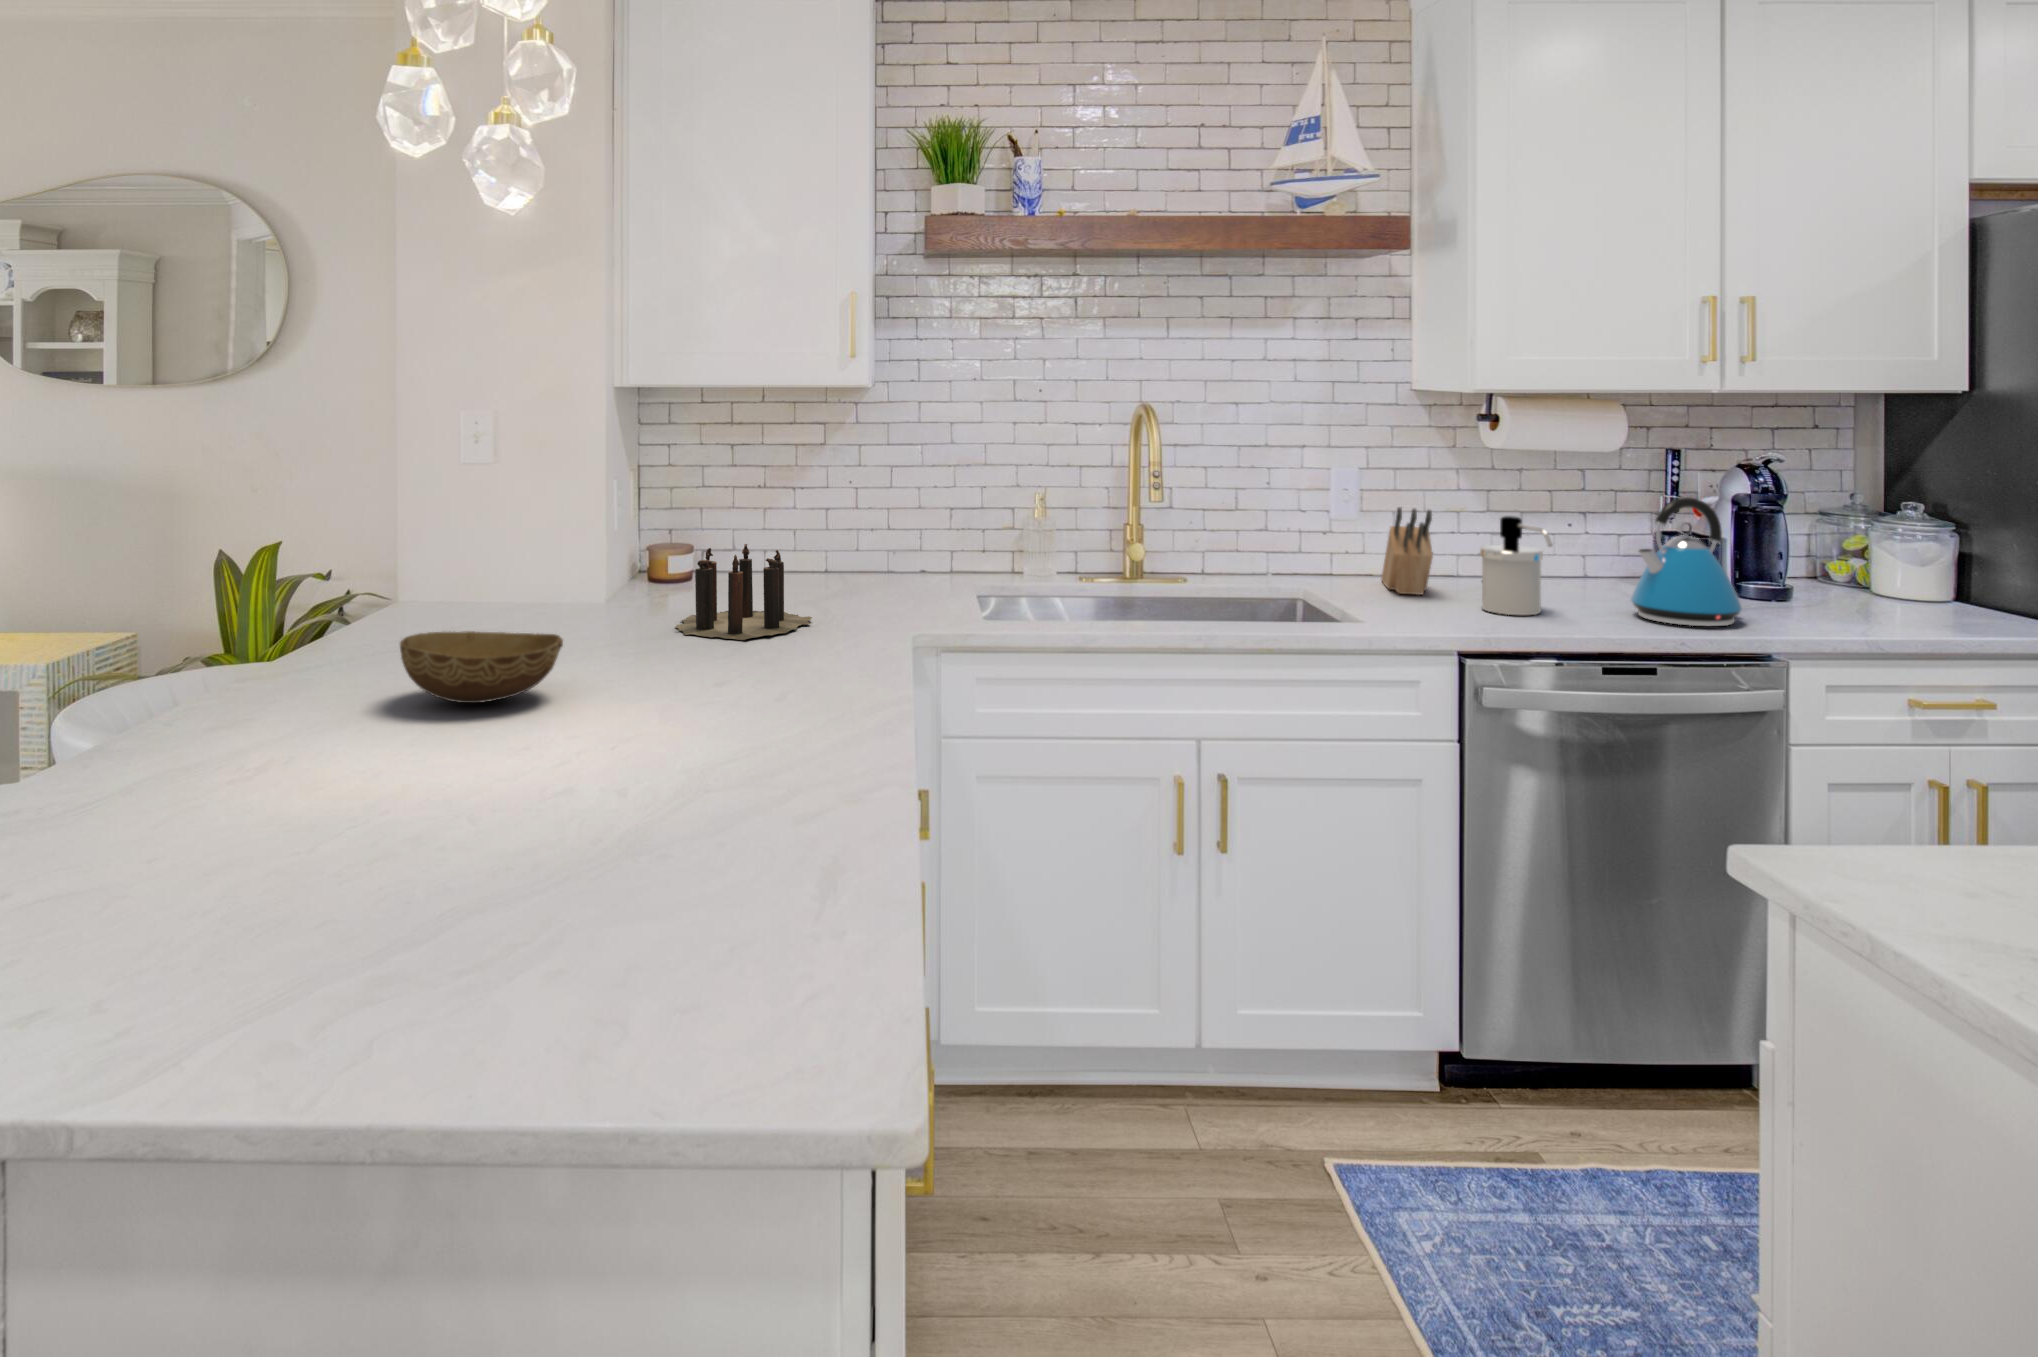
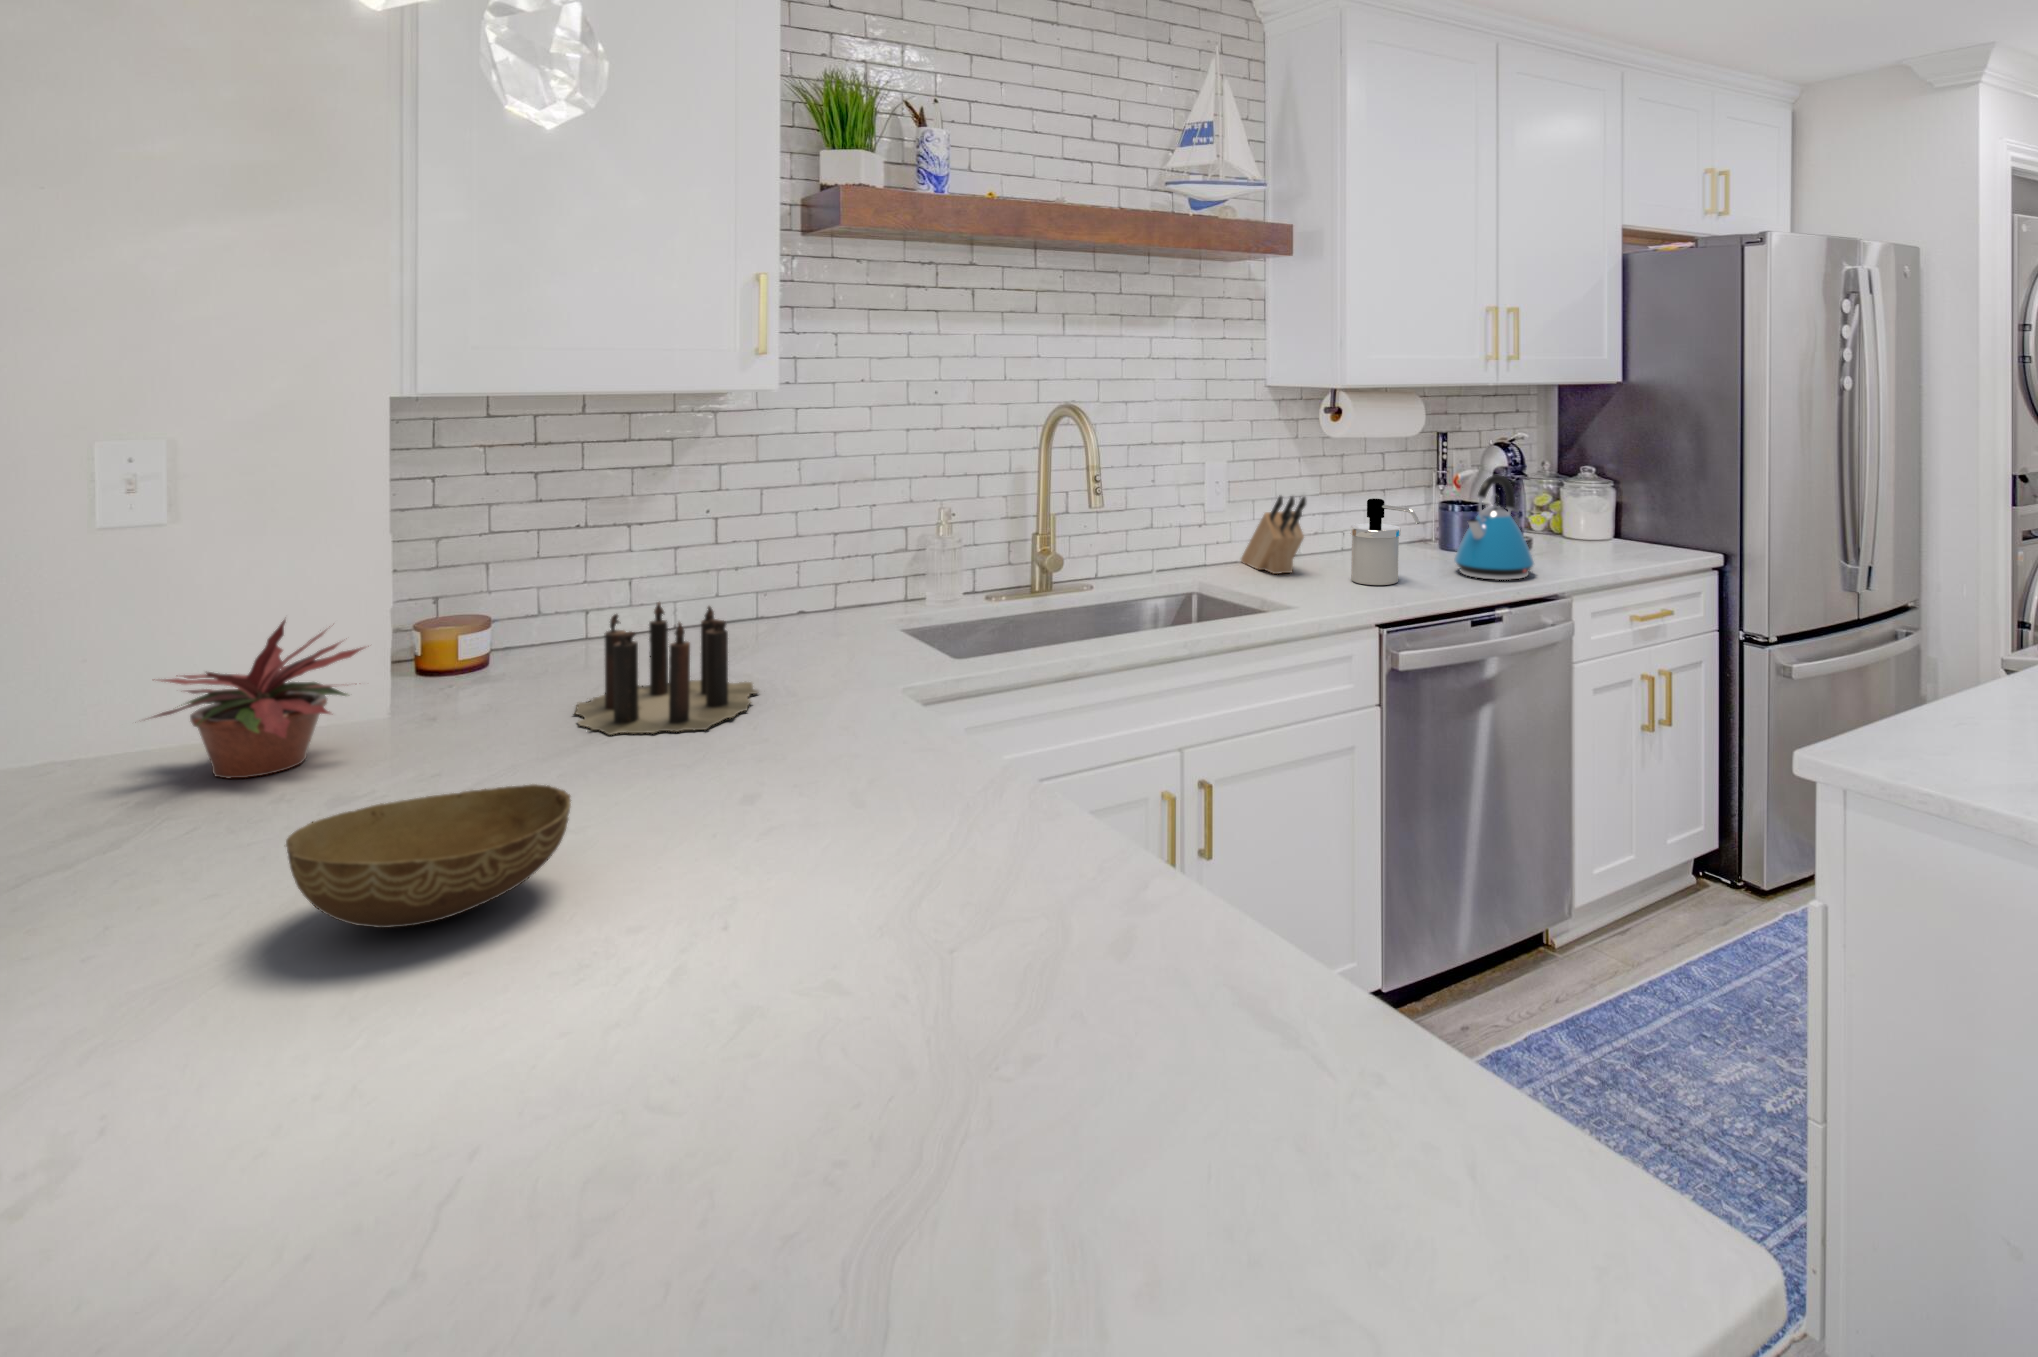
potted plant: none [425,522,558,627] -> present [153,620,364,778]

